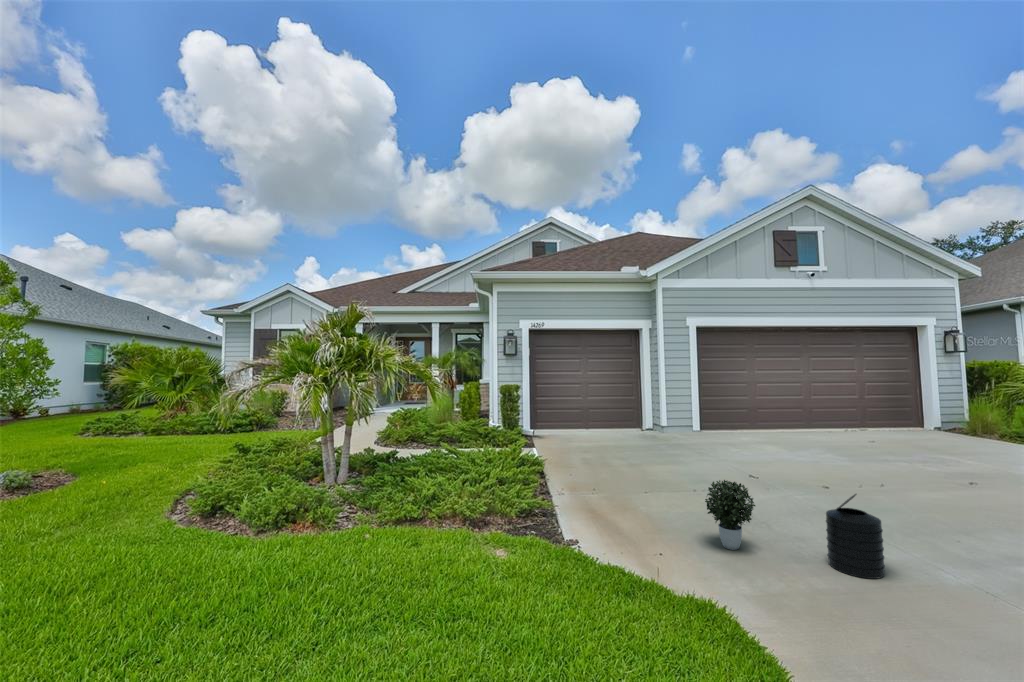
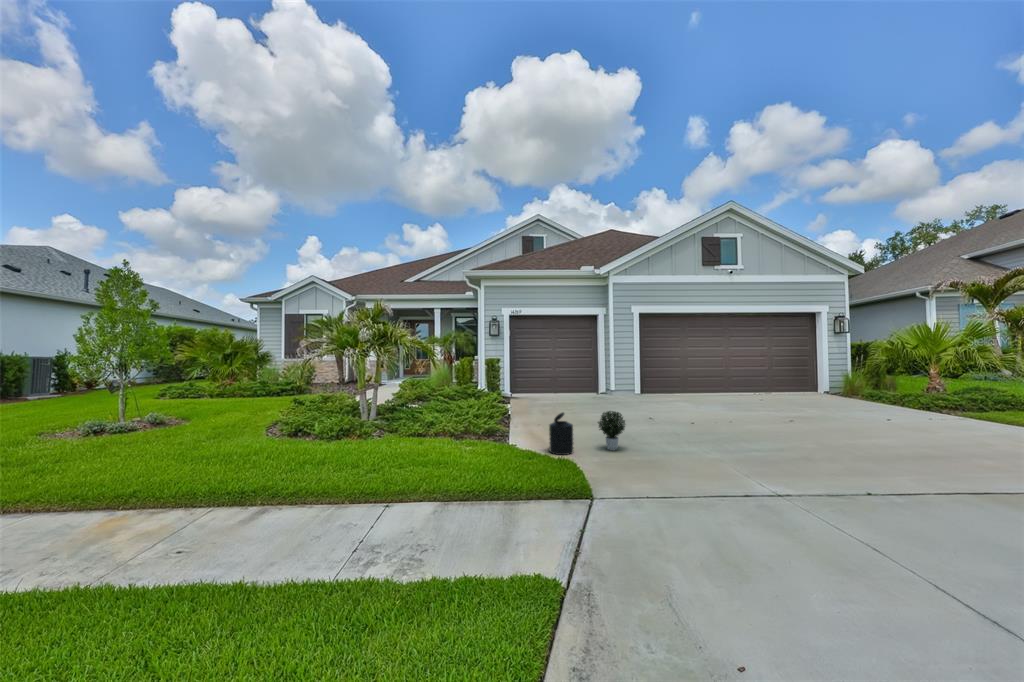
trash can: present [826,494,885,579] -> present [549,413,573,455]

